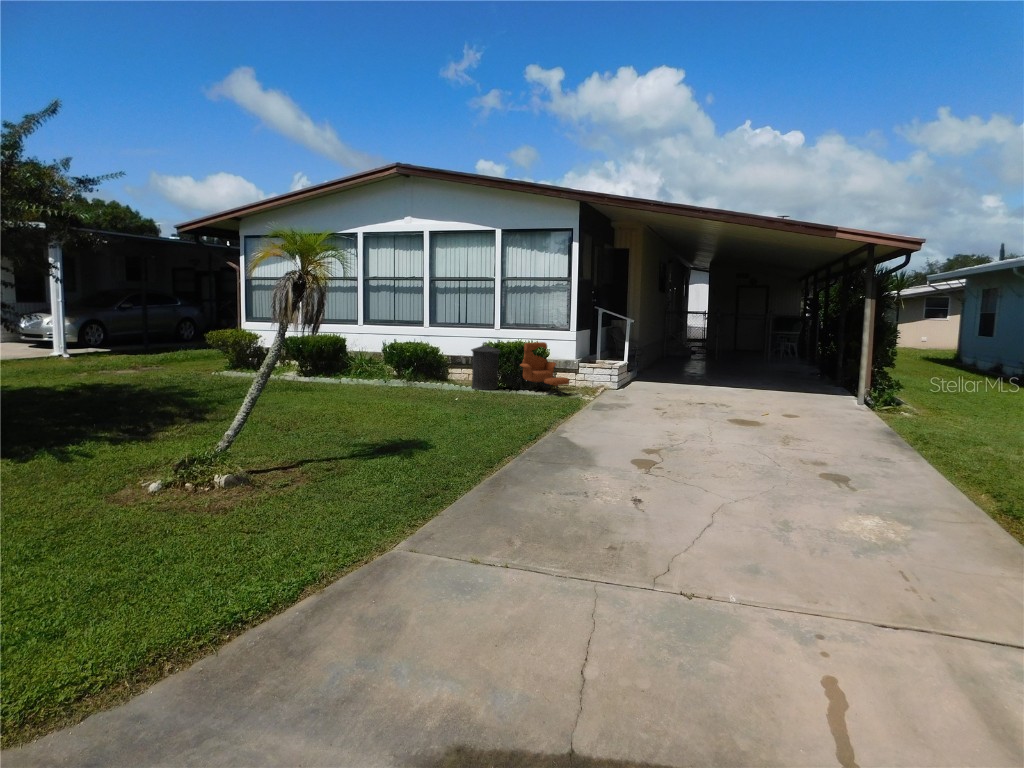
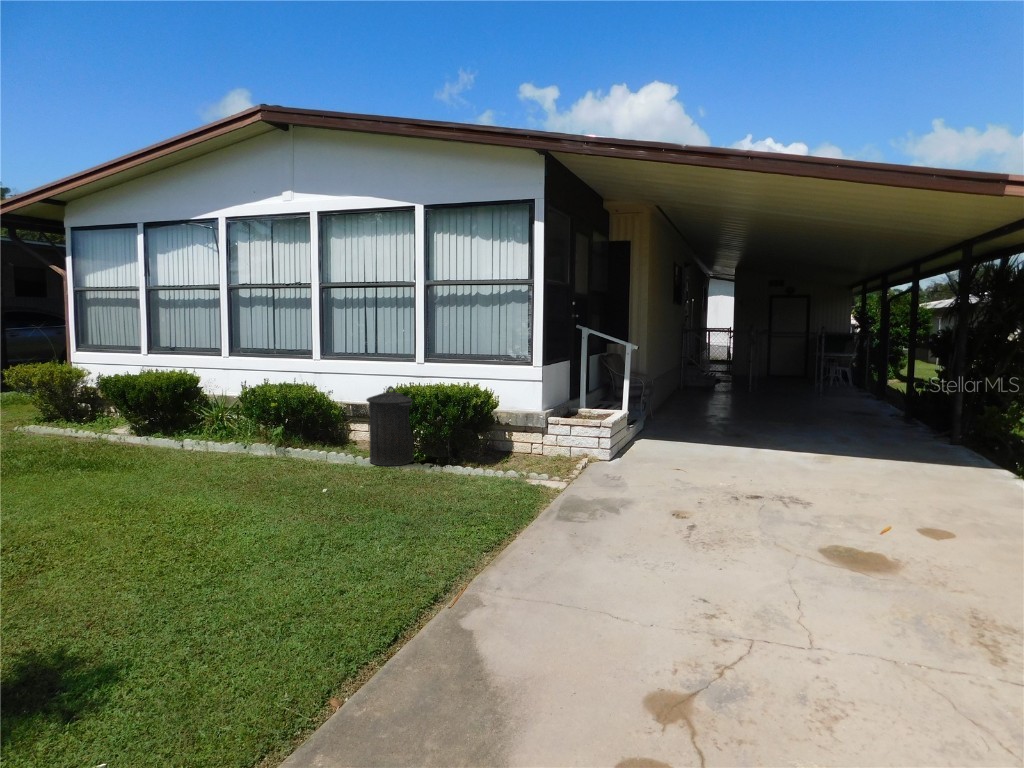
lounge chair: present [520,342,569,396] -> none [446,385,528,480]

